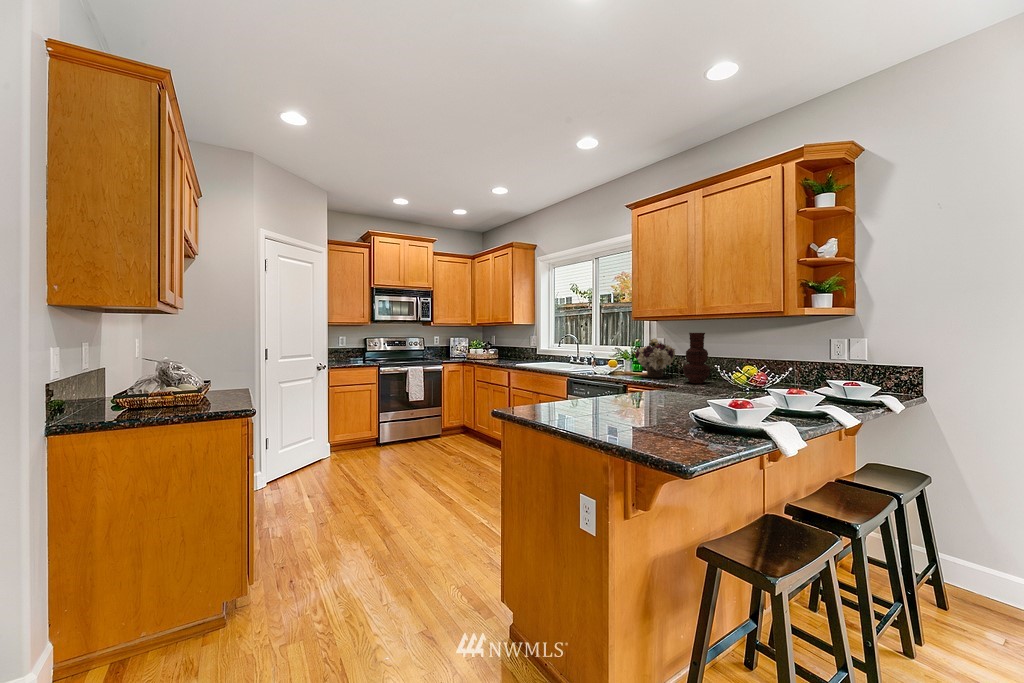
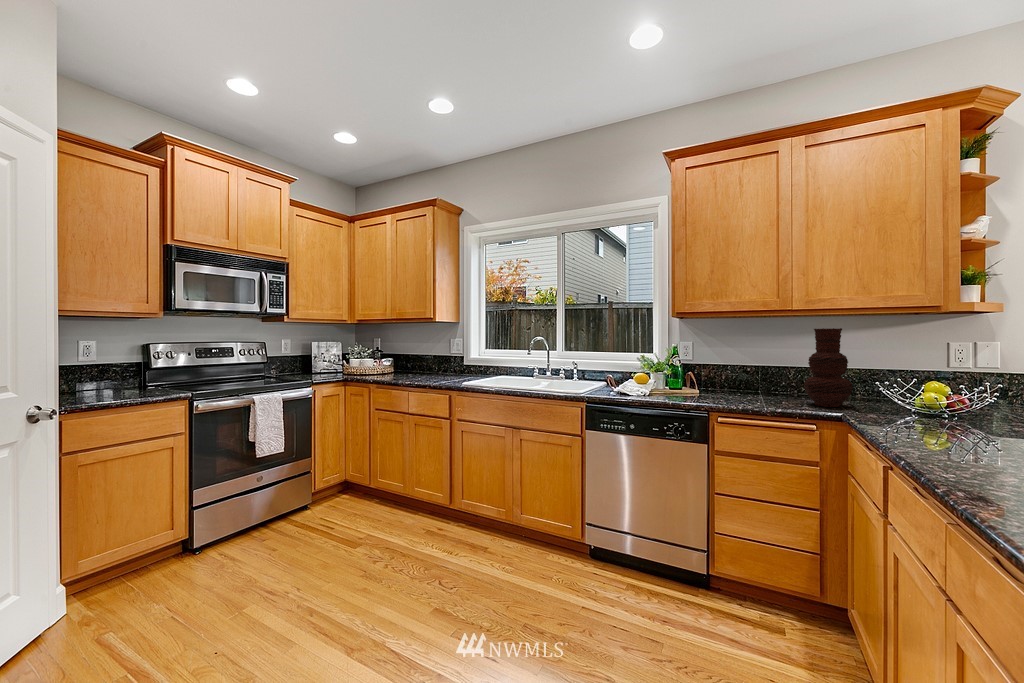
flower arrangement: present [635,338,675,378] -> none [694,338,764,398]

